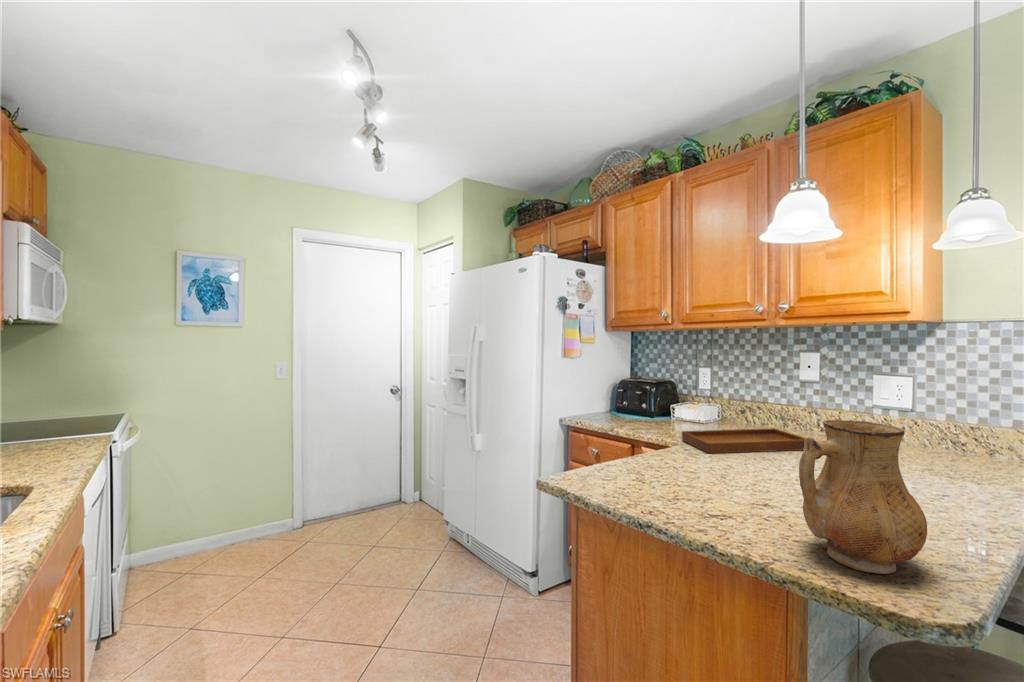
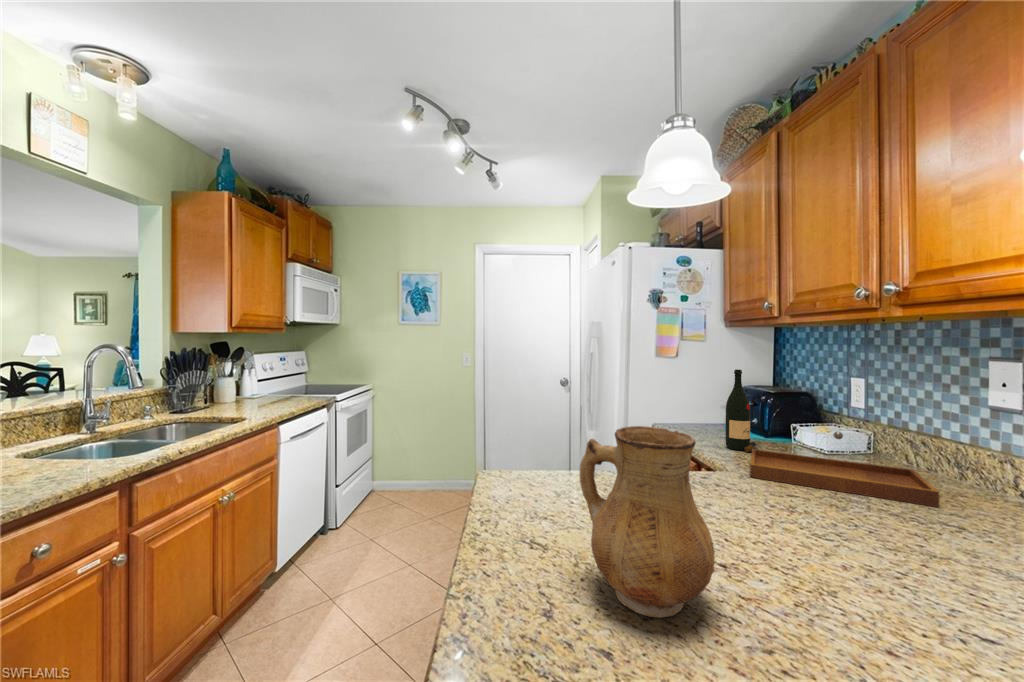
wine bottle: none [643,367,669,435] -> present [726,370,756,452]

